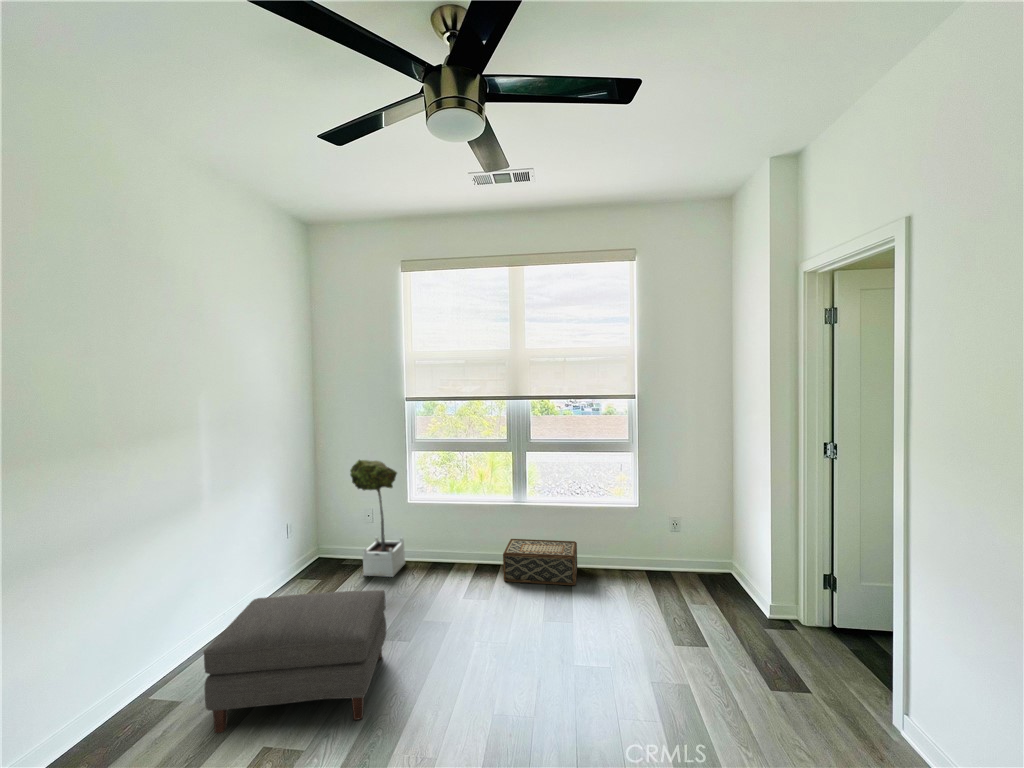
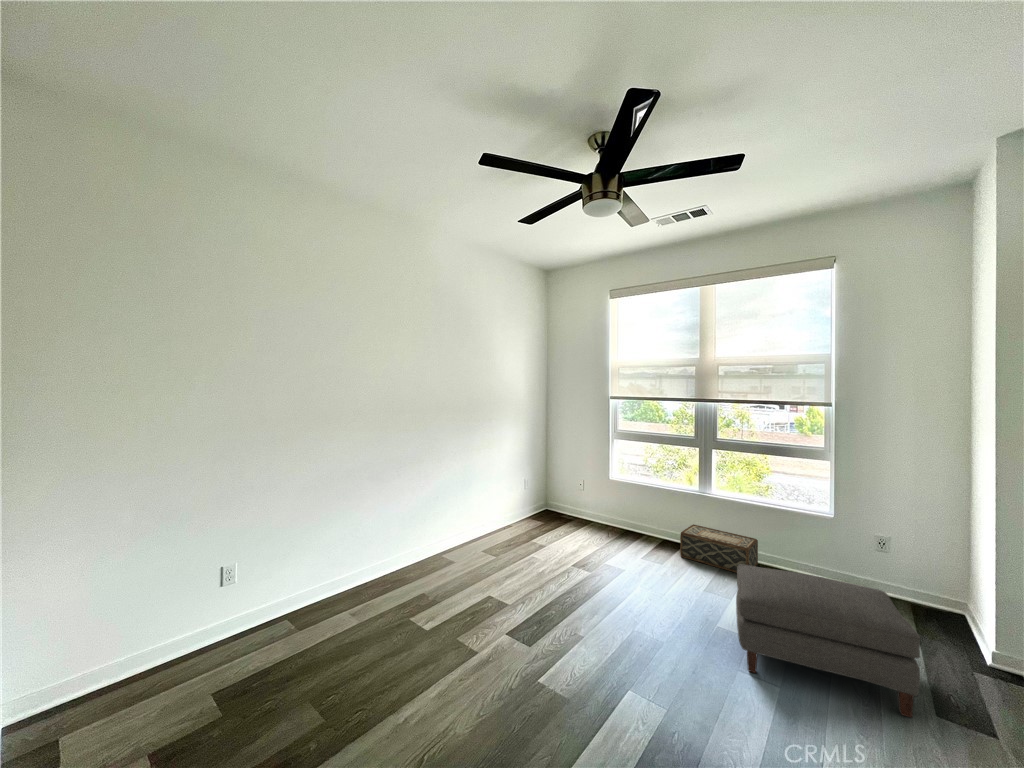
potted tree: present [350,460,405,577] -> none [567,441,605,533]
ottoman: present [203,590,386,733] -> present [736,565,920,718]

